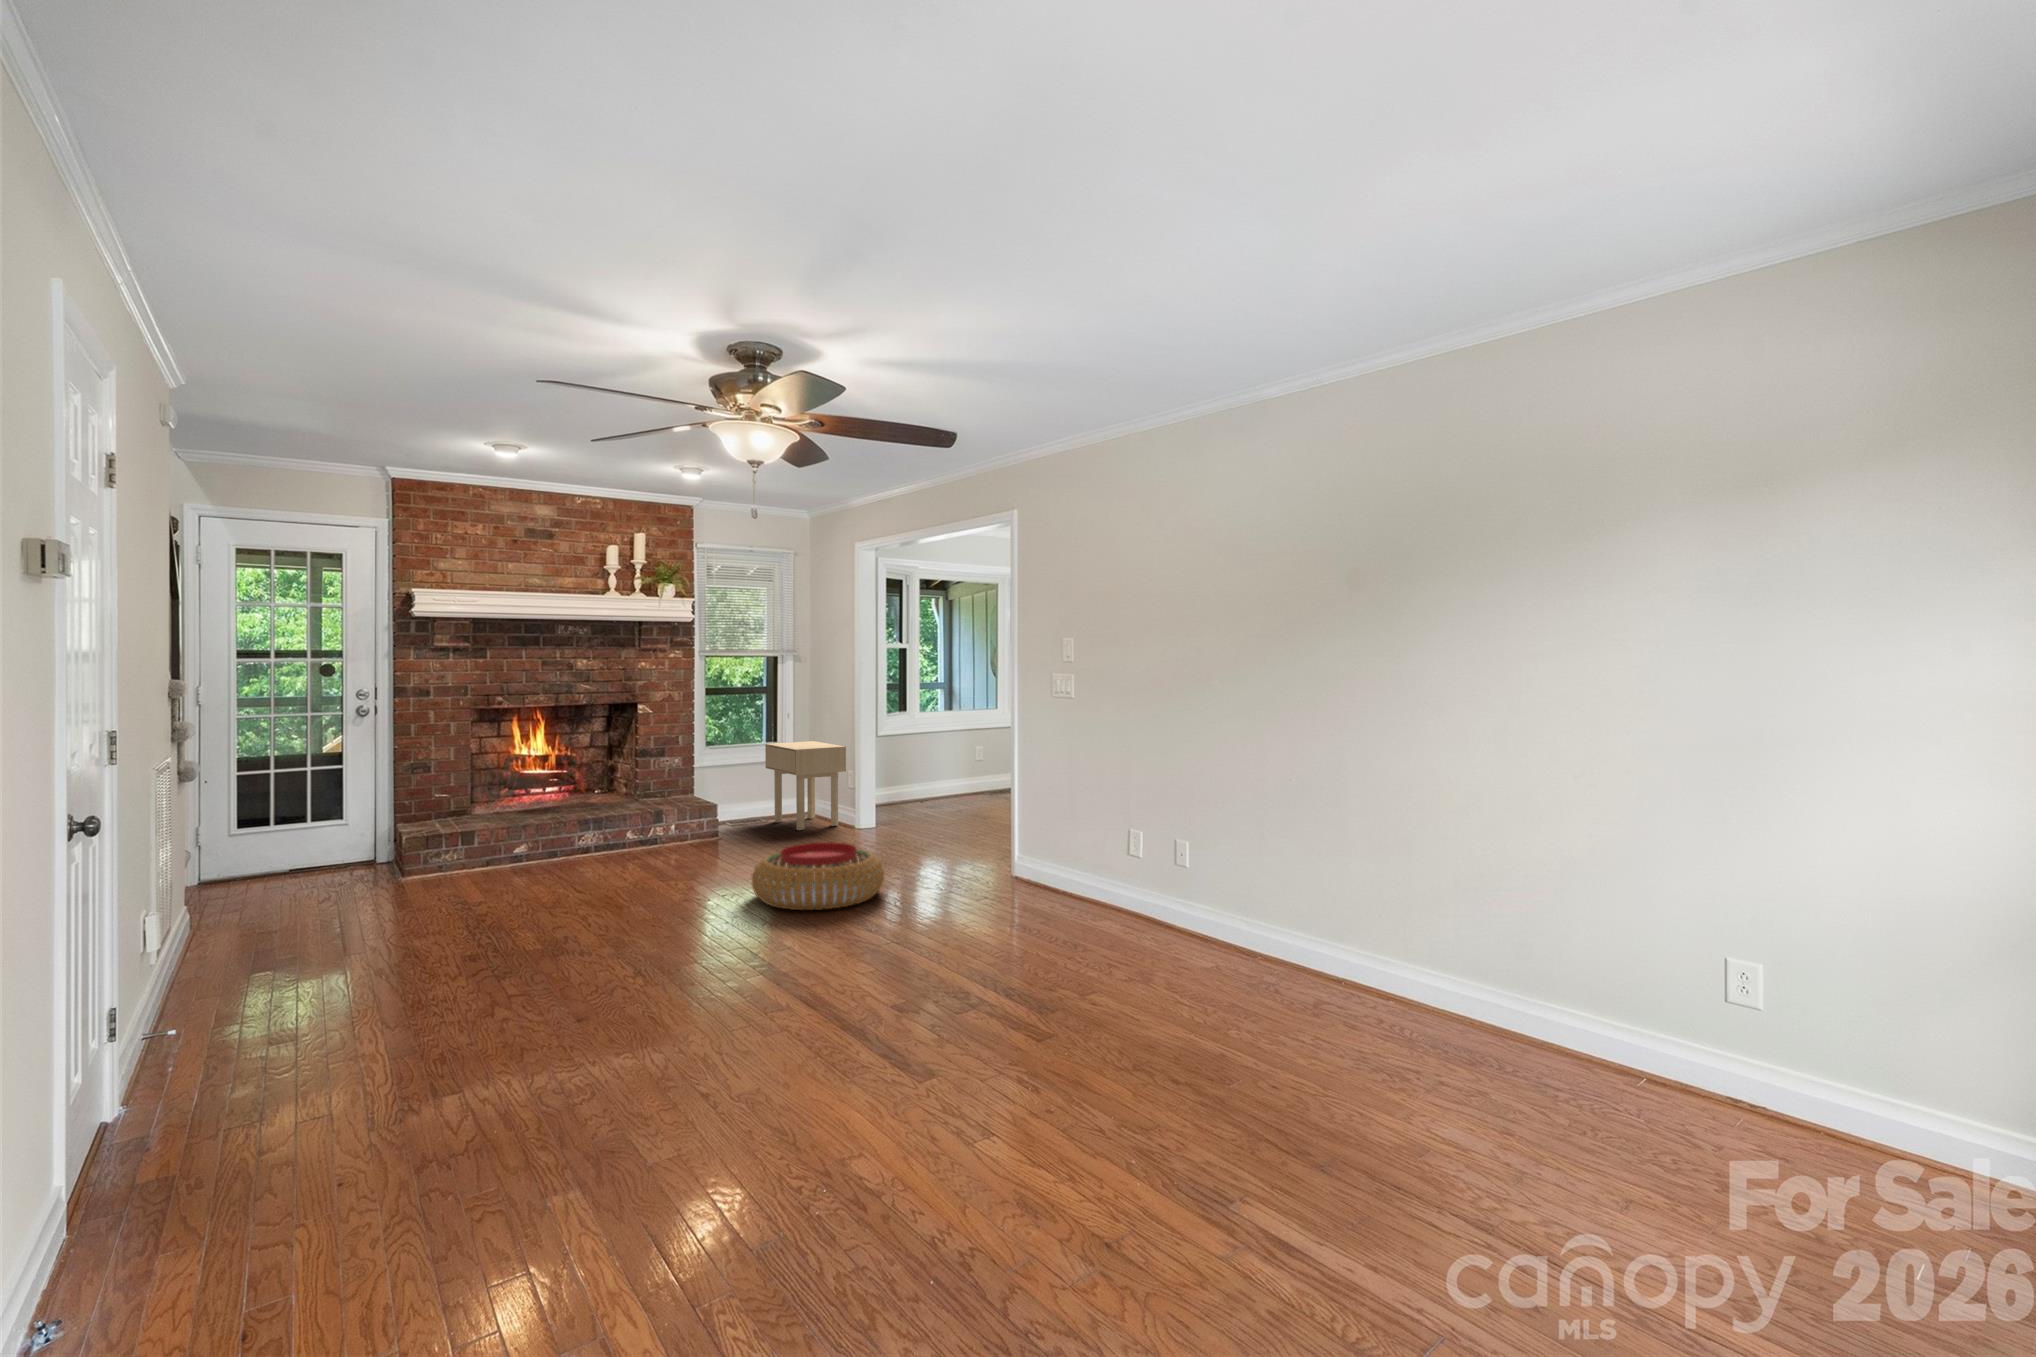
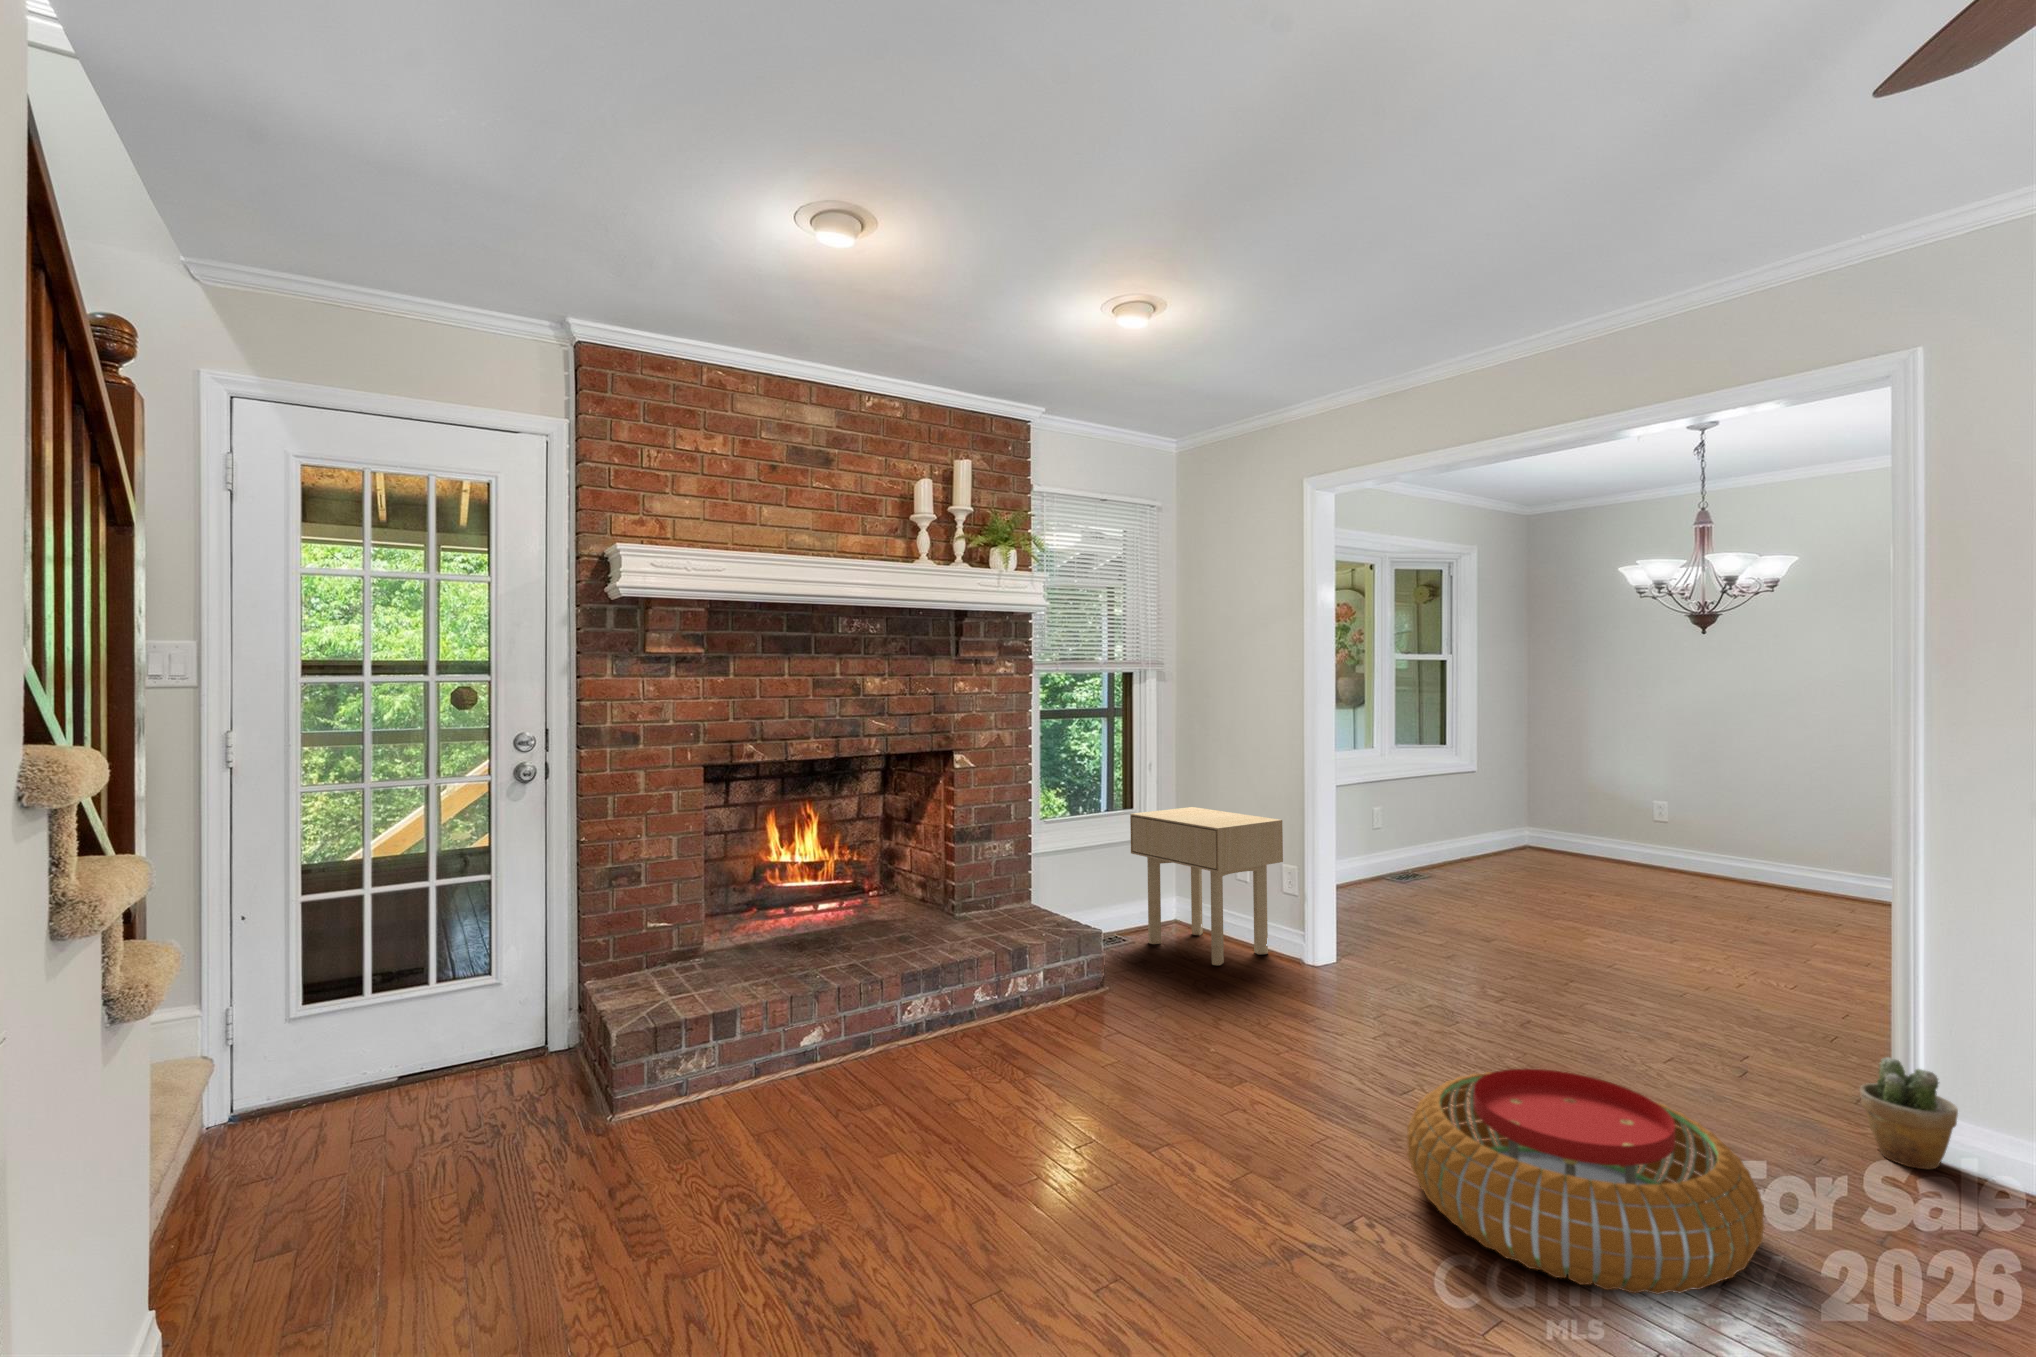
potted plant: none [986,839,1018,885] -> present [1860,1057,1958,1169]

